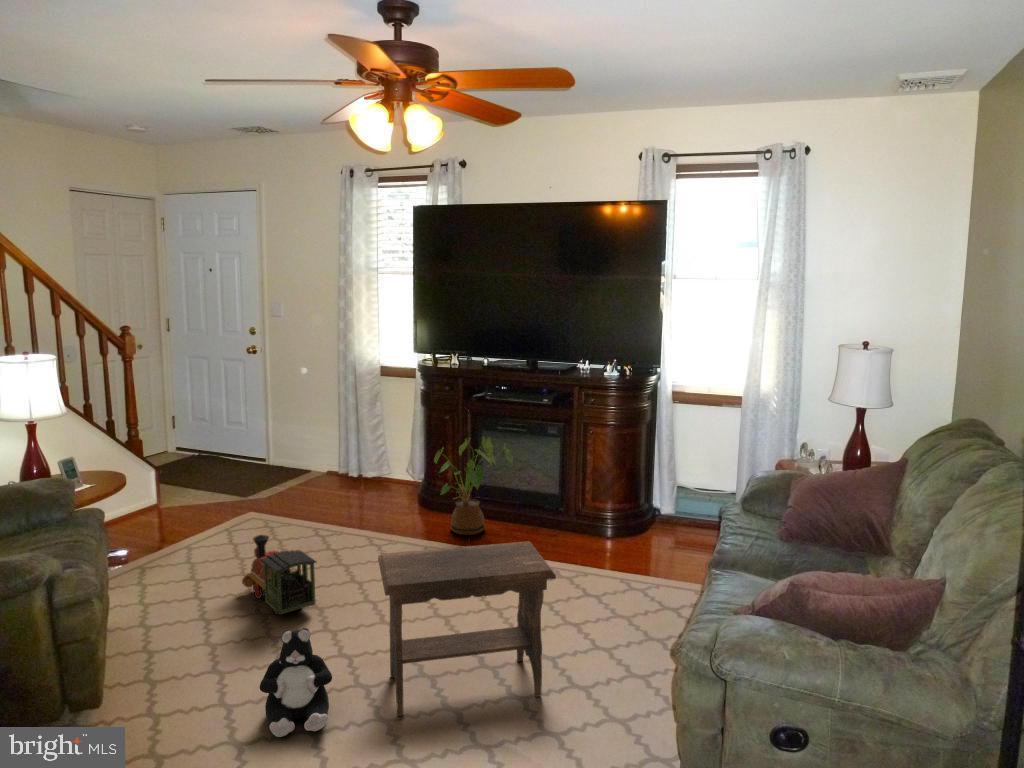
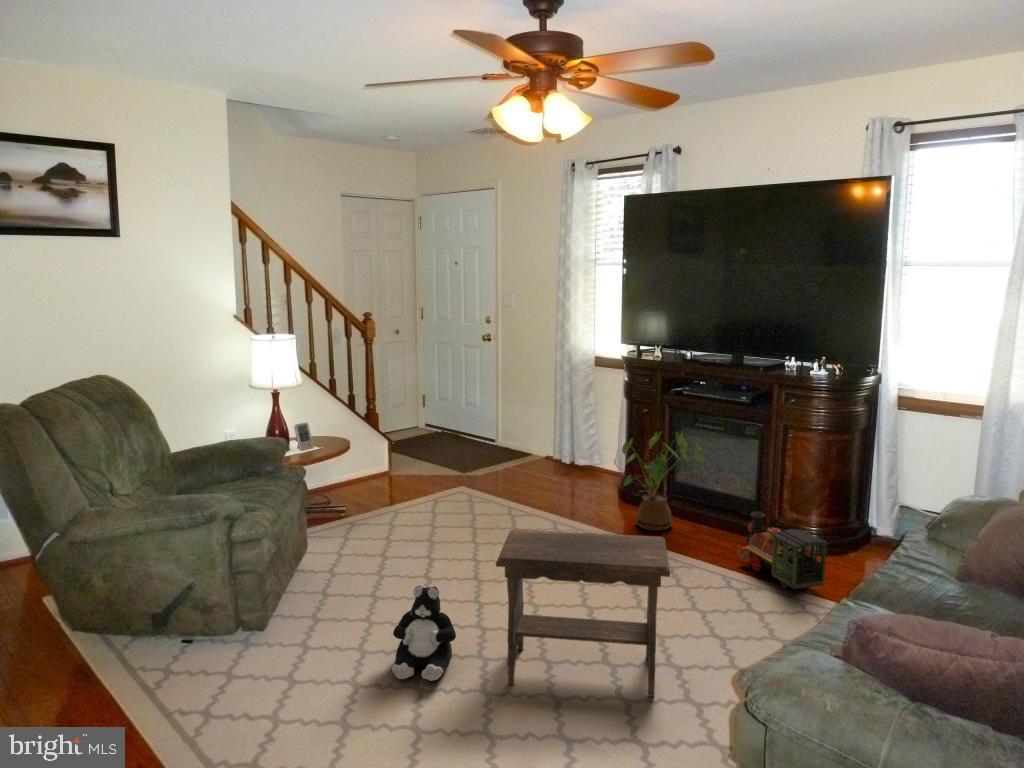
toy train: present [242,535,316,615] -> present [738,512,829,589]

